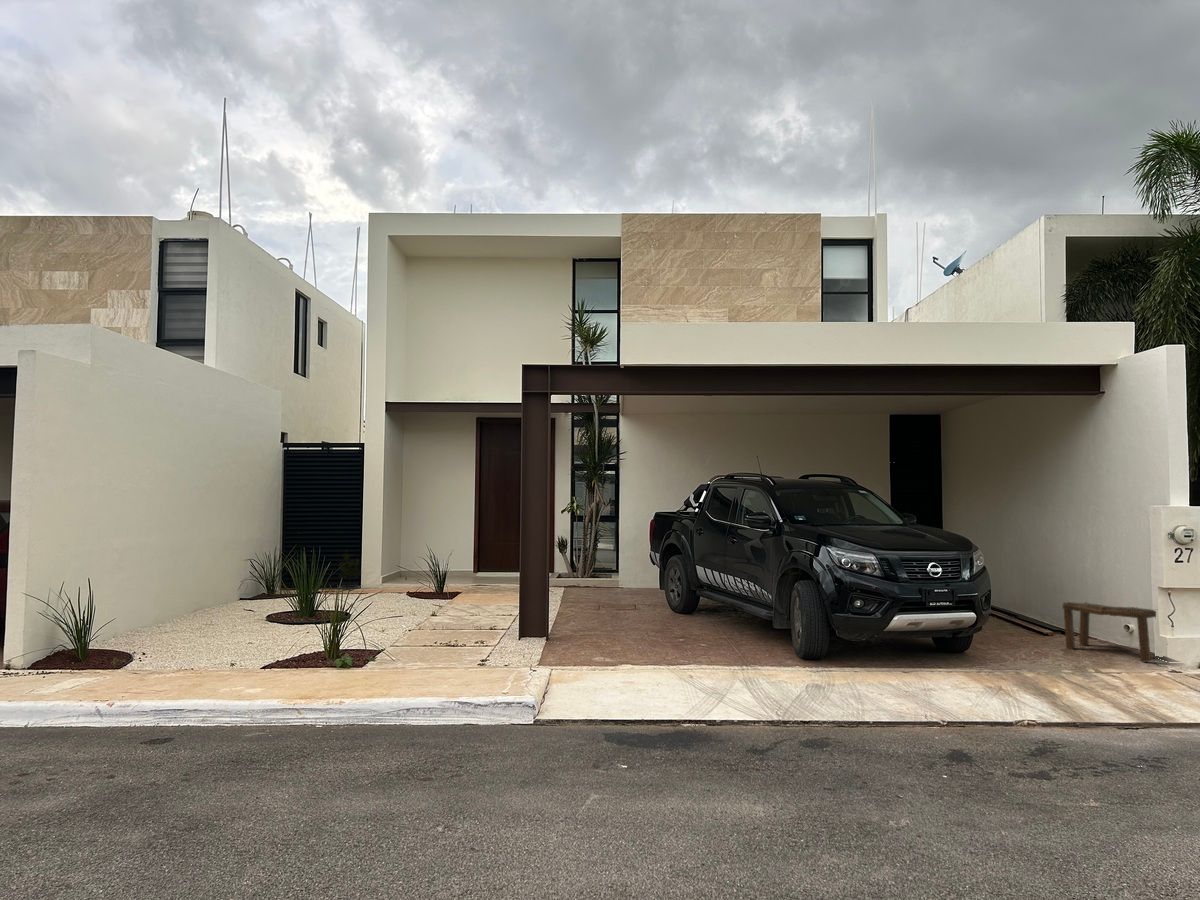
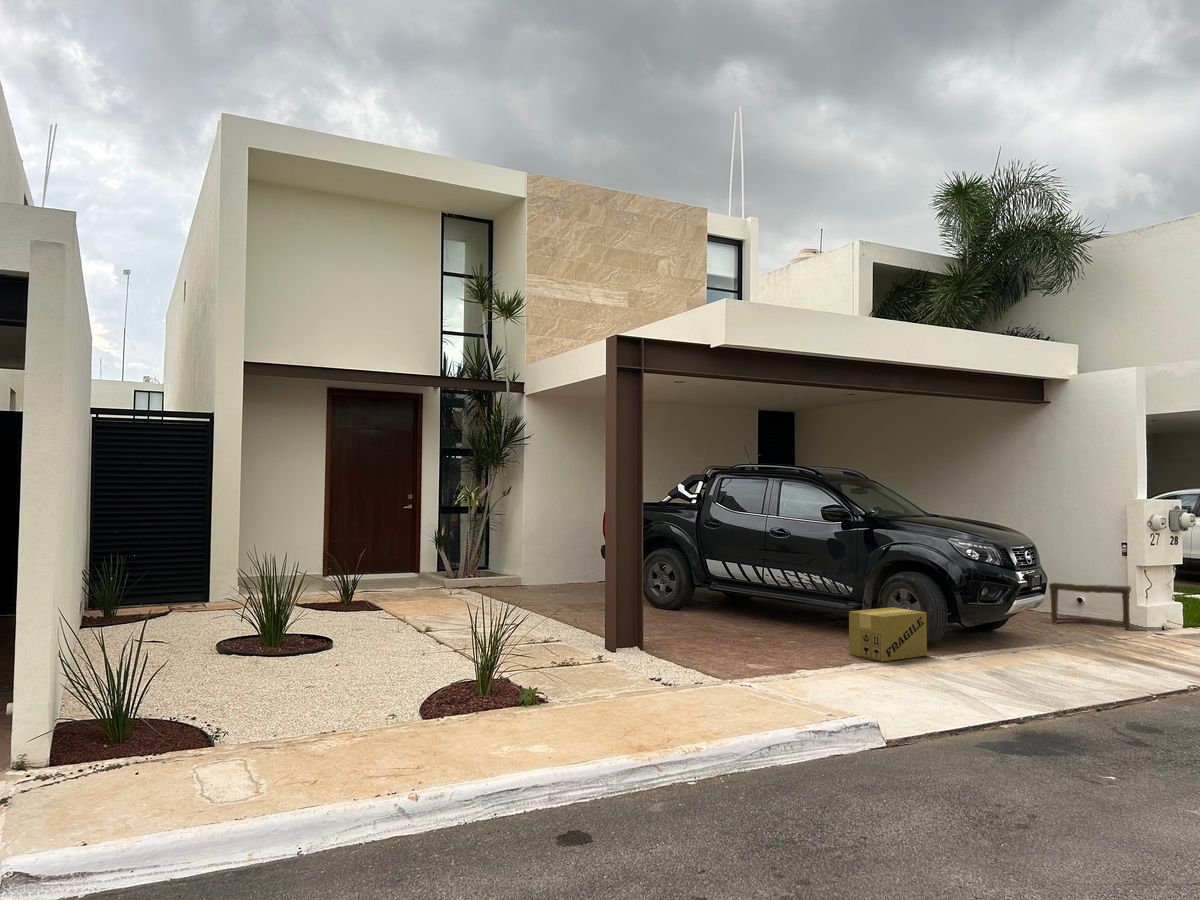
potted tree: present [339,554,361,589] -> none [193,556,228,609]
cardboard box: none [726,614,799,665] -> present [849,607,927,661]

